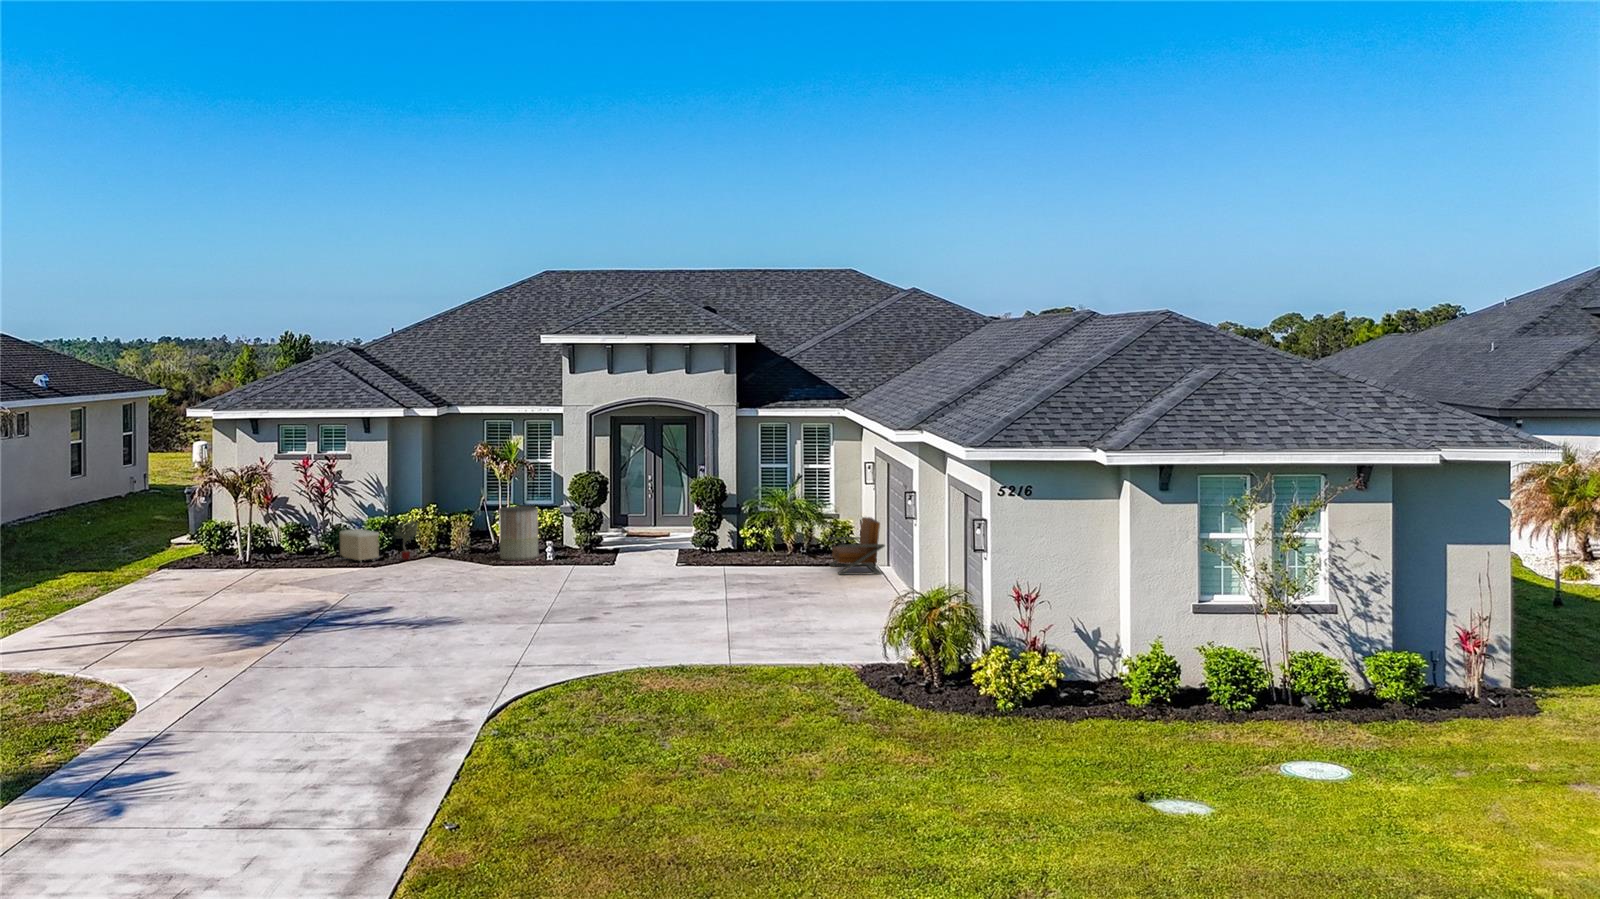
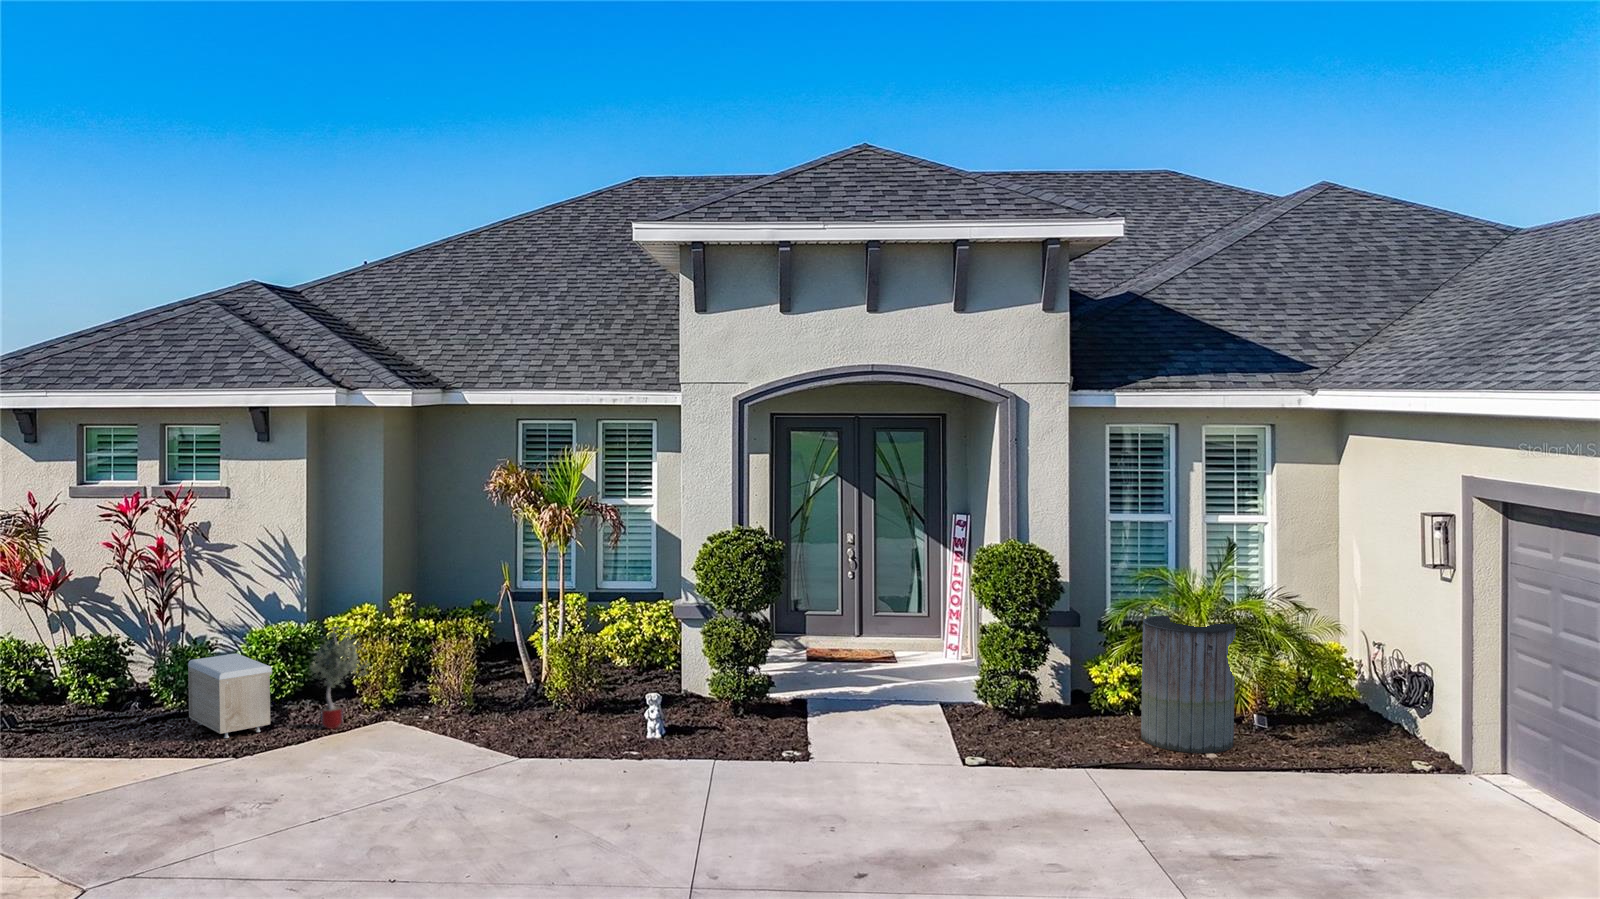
trash can: present [499,506,538,561] -> present [1141,615,1236,753]
lounge chair: present [830,517,885,575] -> none [1344,652,1544,818]

